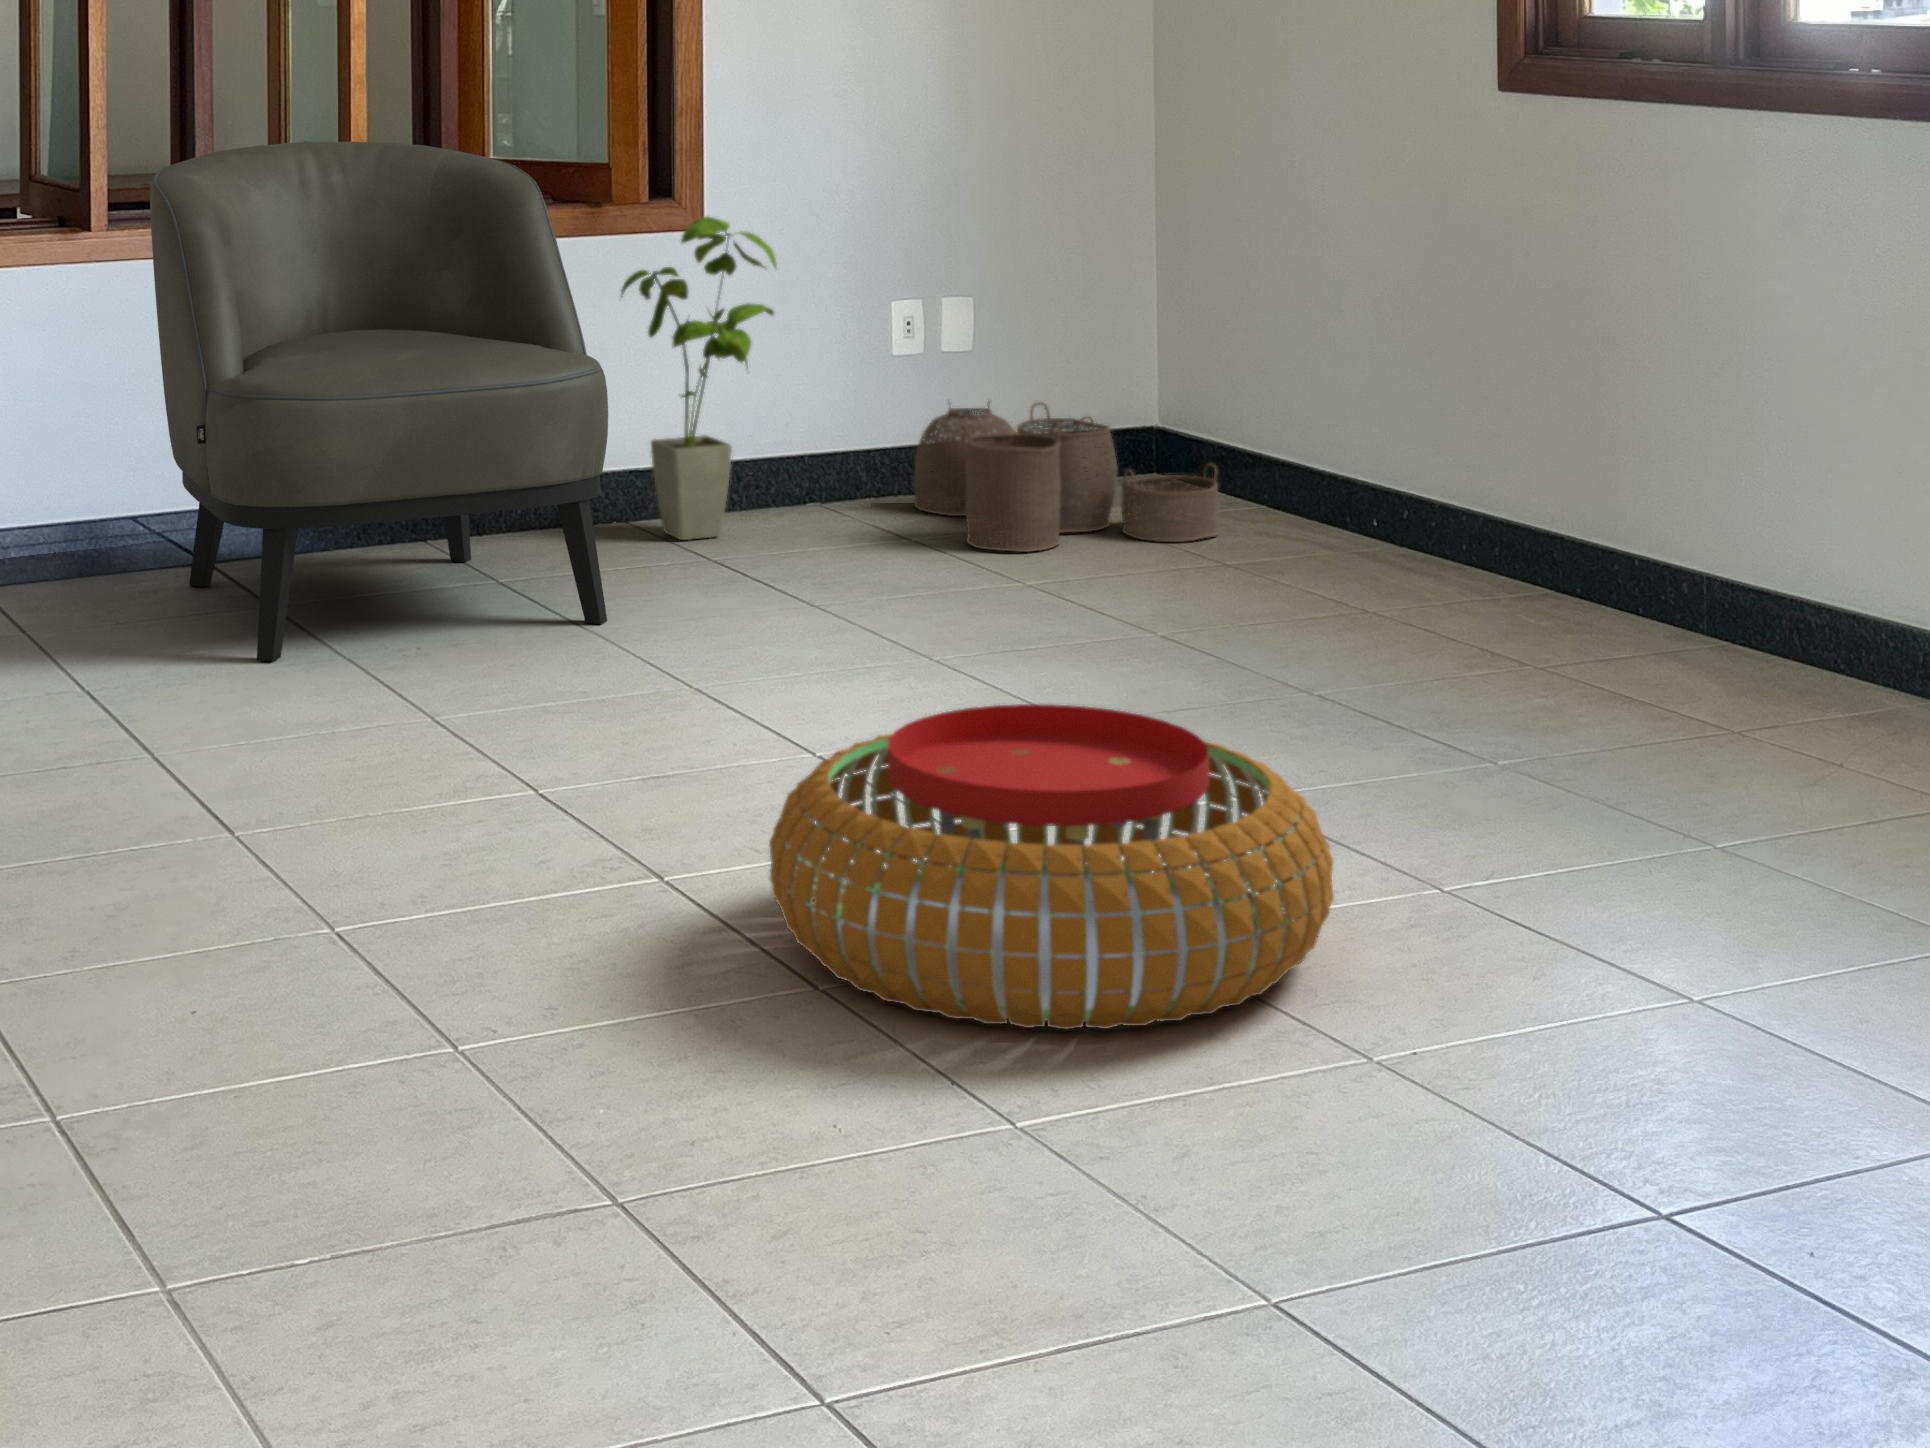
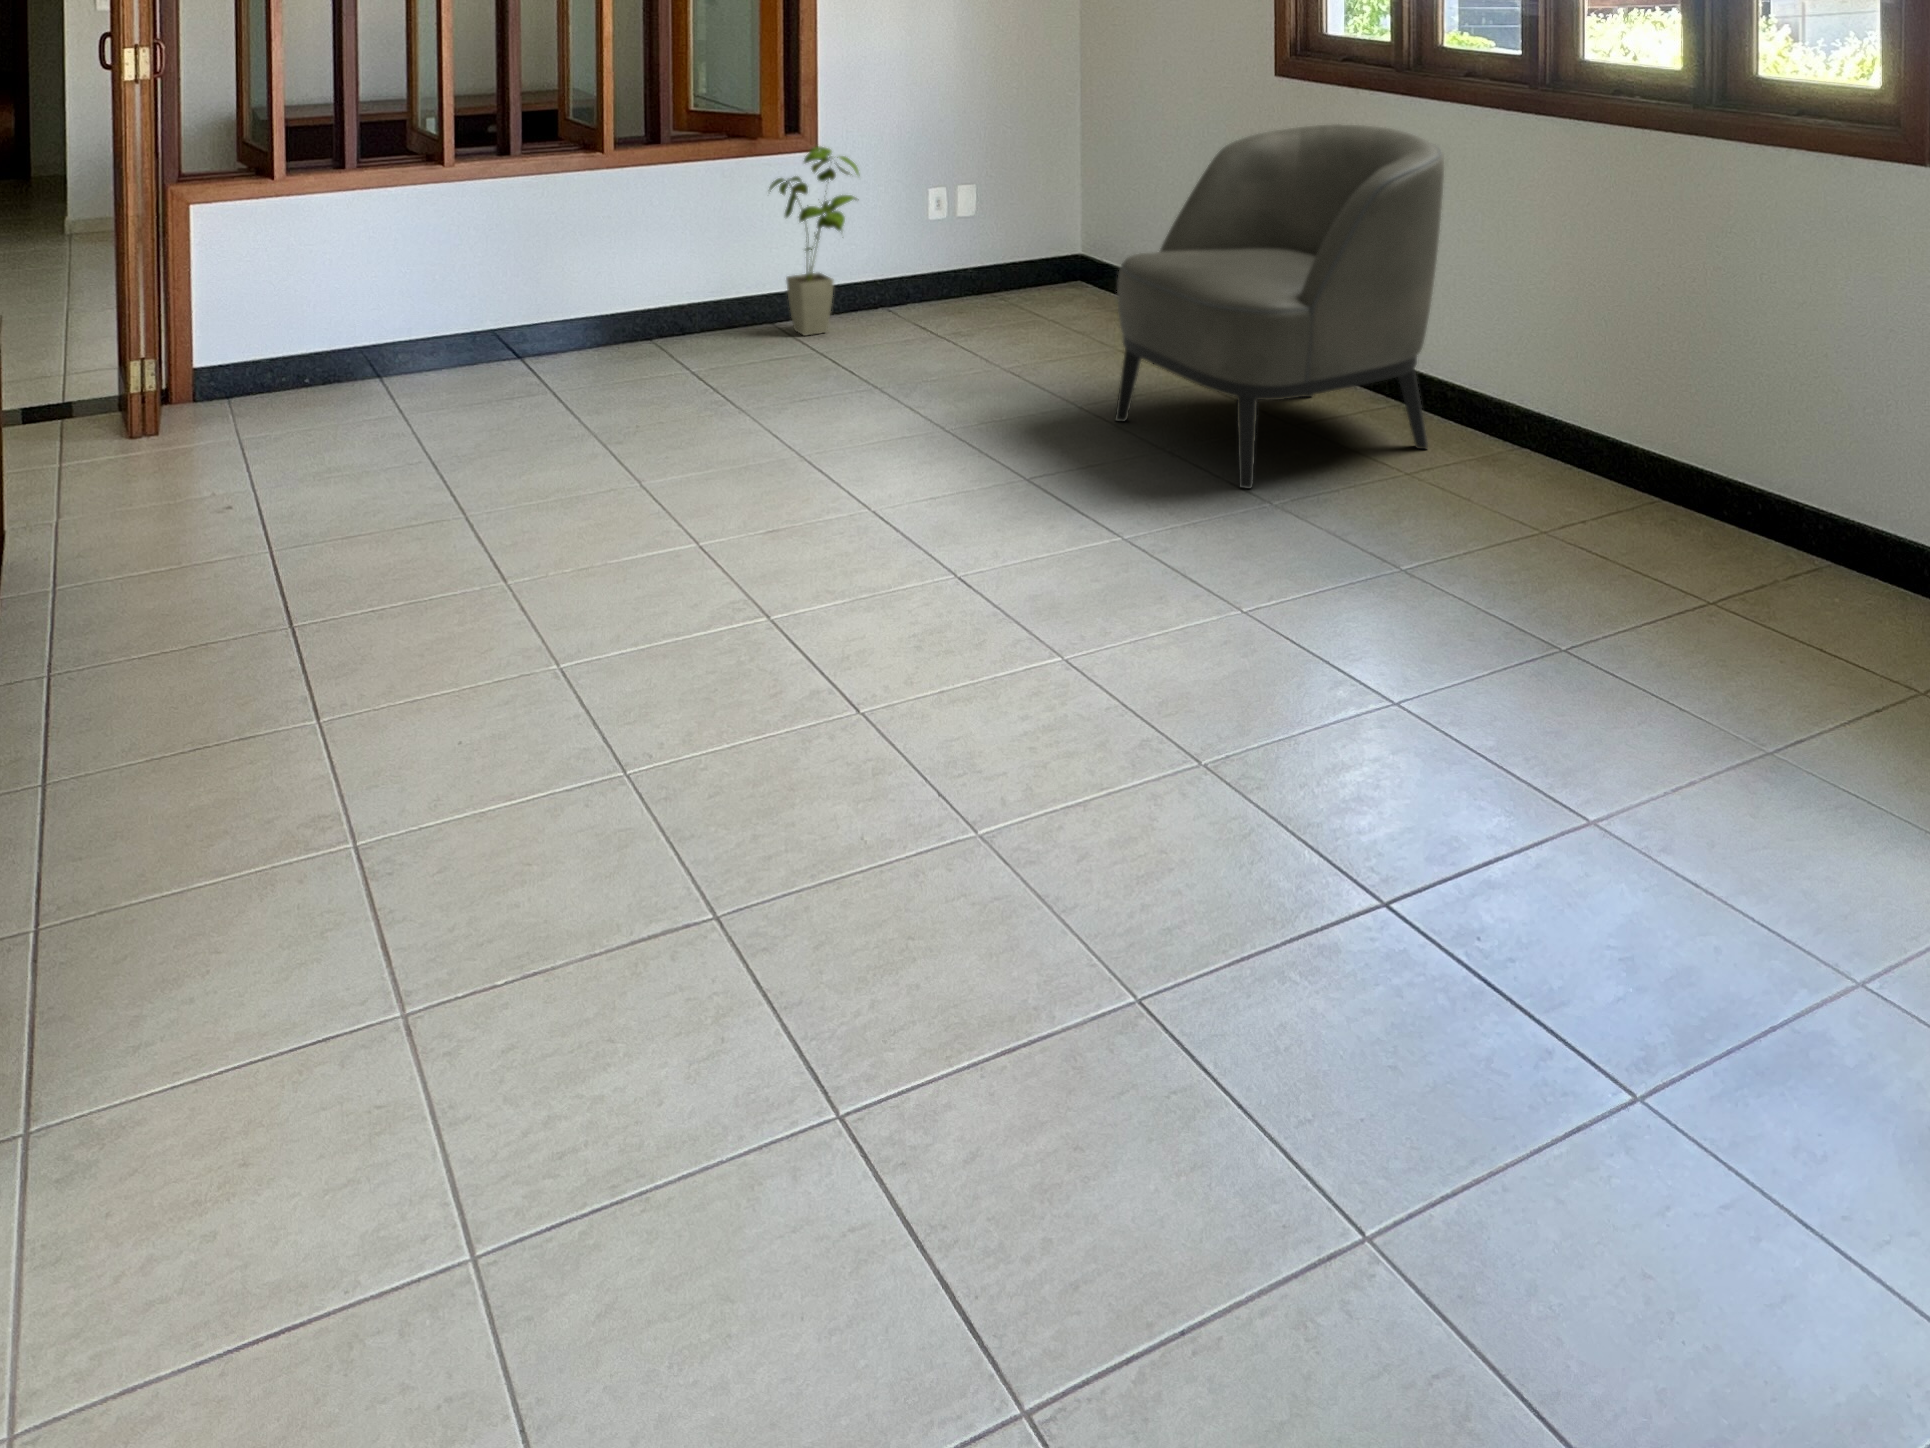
armchair: present [150,141,608,661] -> present [1115,124,1444,489]
woven basket: present [914,403,1219,552] -> none [939,246,1115,340]
pouf: present [769,704,1334,1029] -> none [853,486,1193,708]

